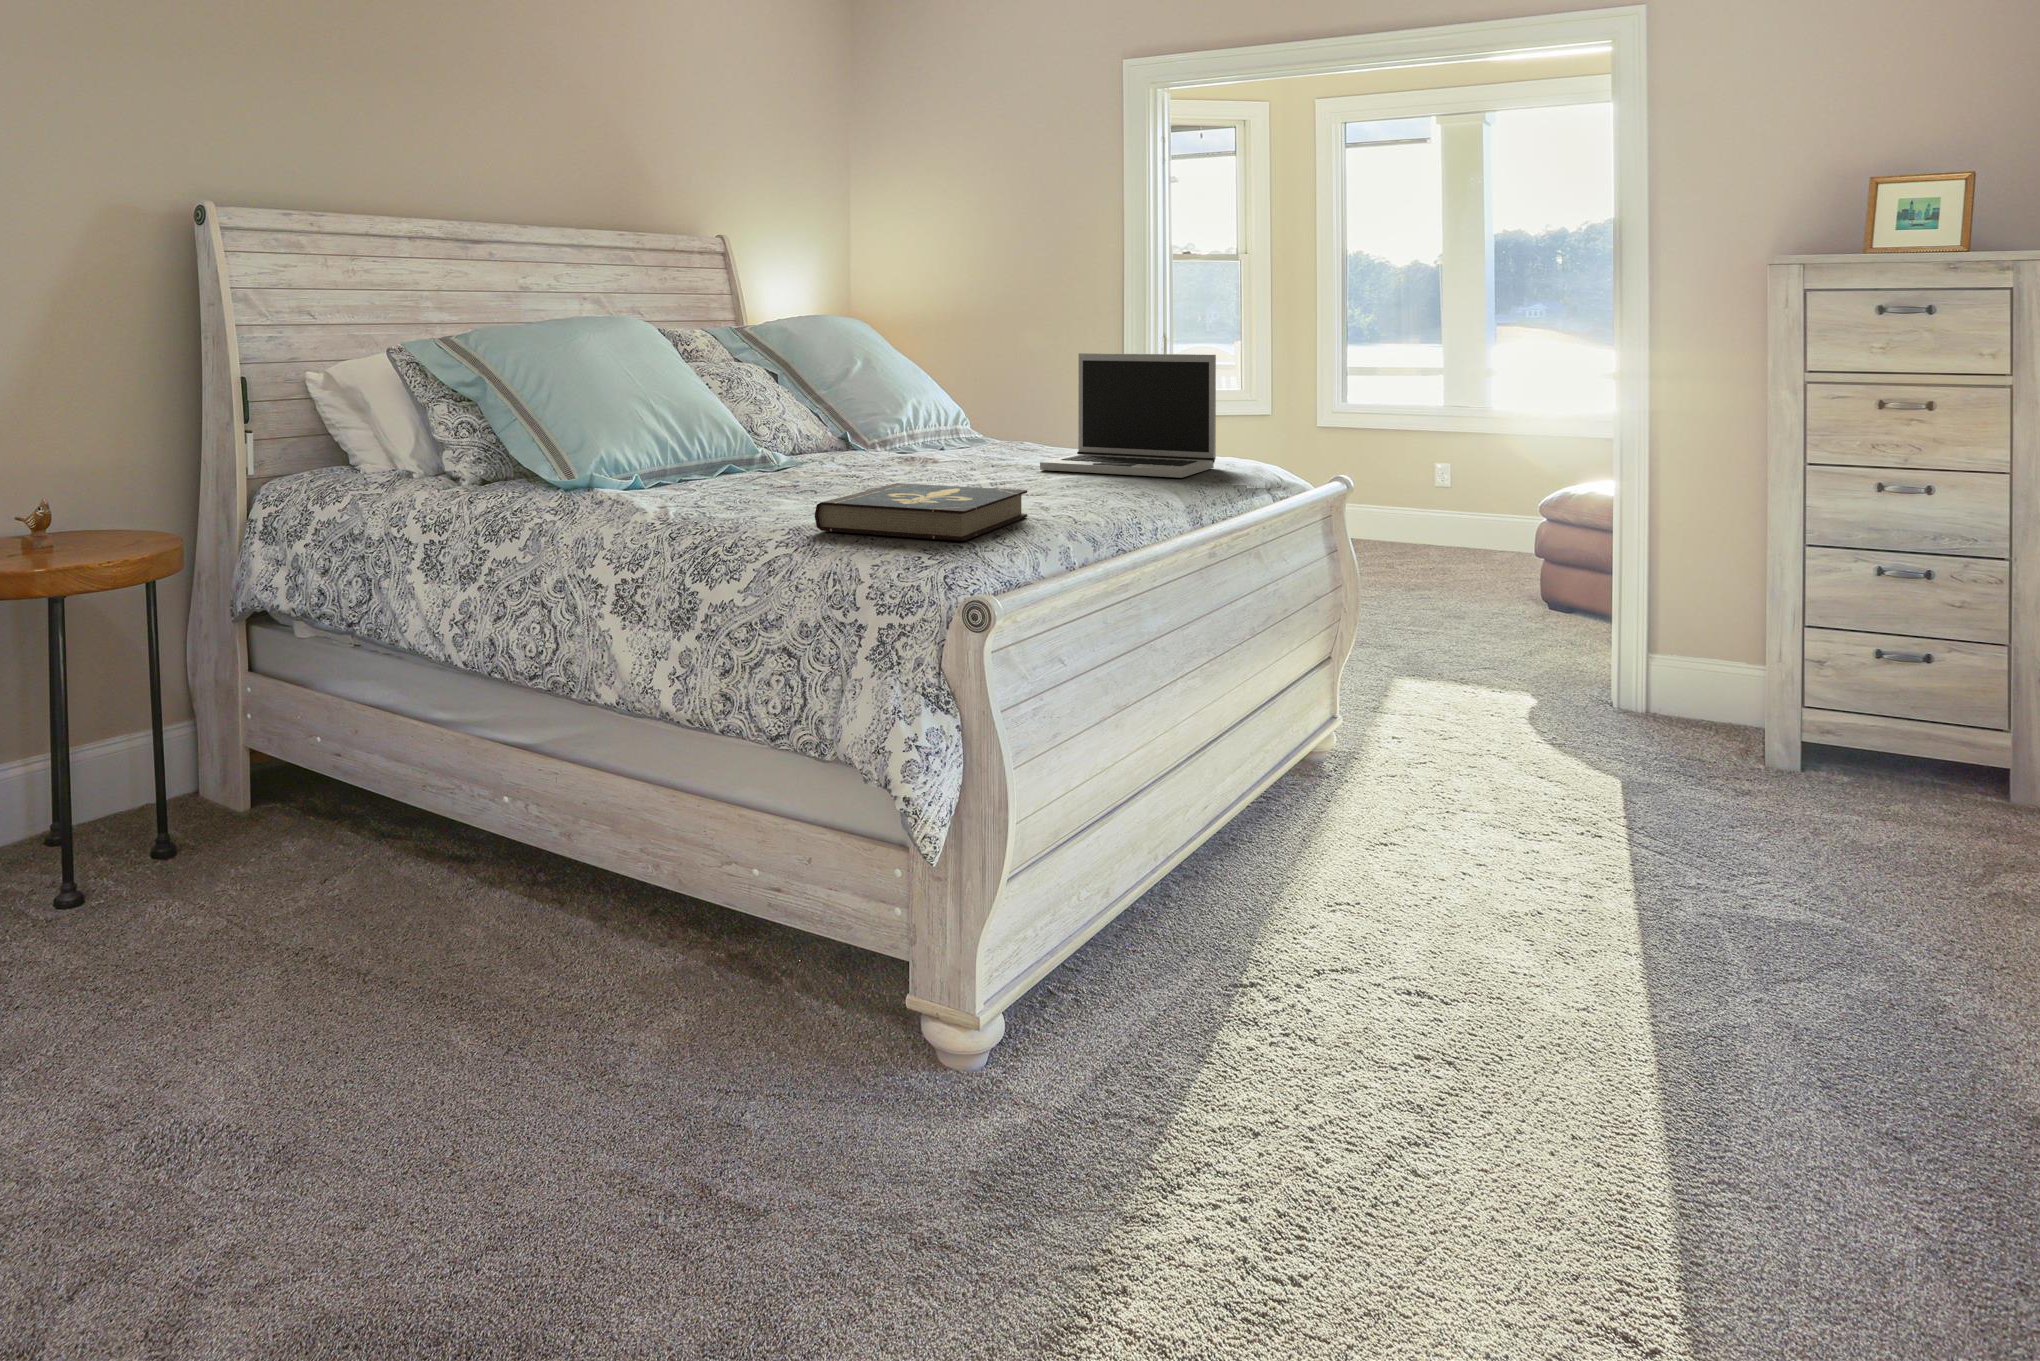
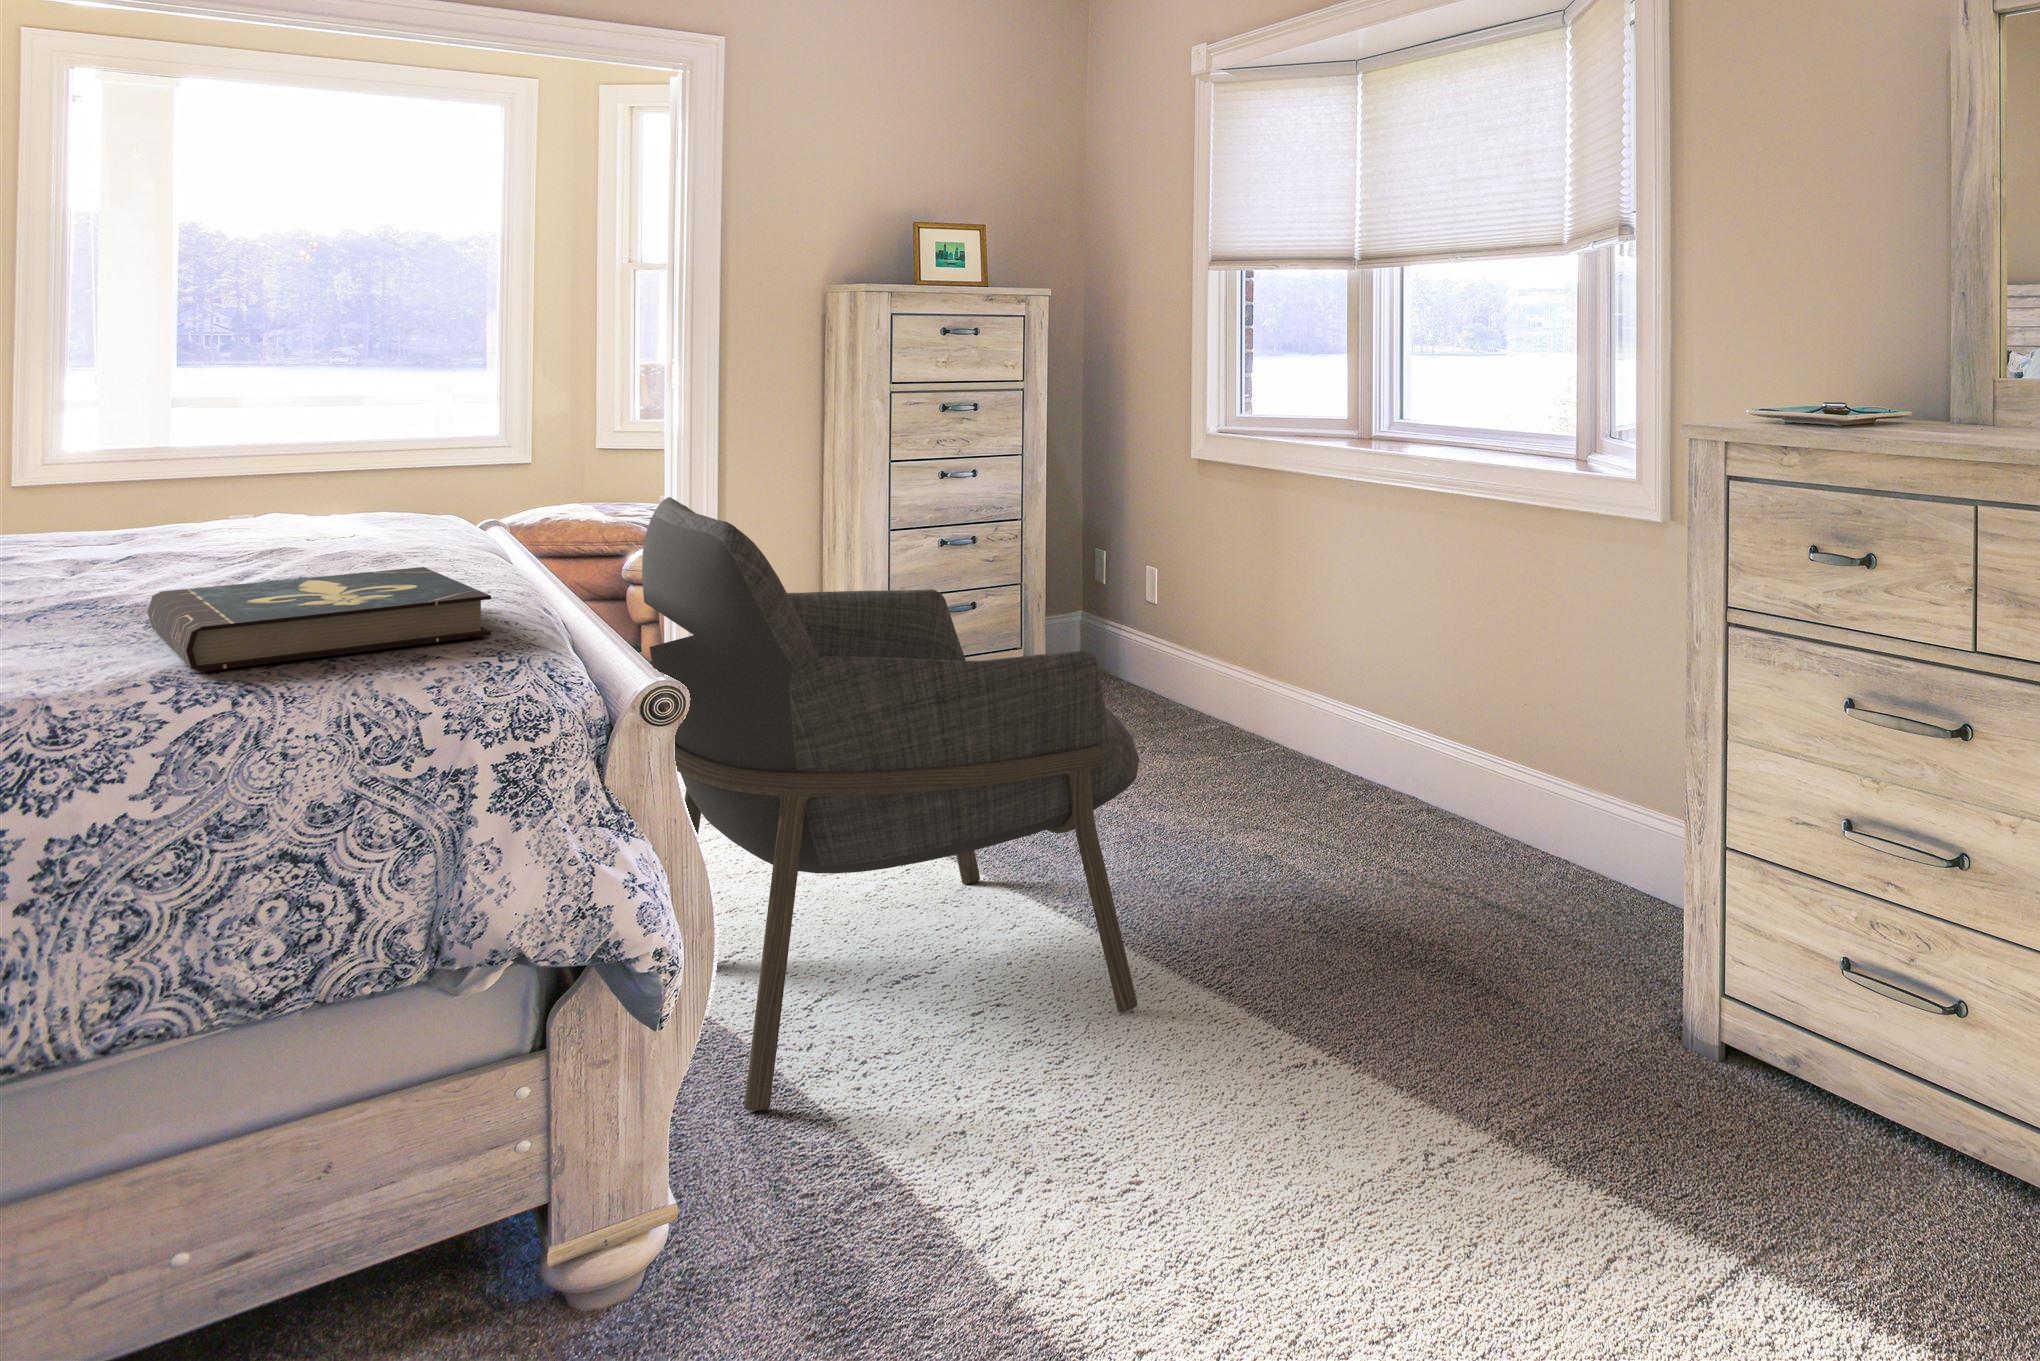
laptop: present [1040,353,1216,478] -> none [137,381,411,558]
armchair: none [1167,462,1682,1148] -> present [642,497,1139,1110]

